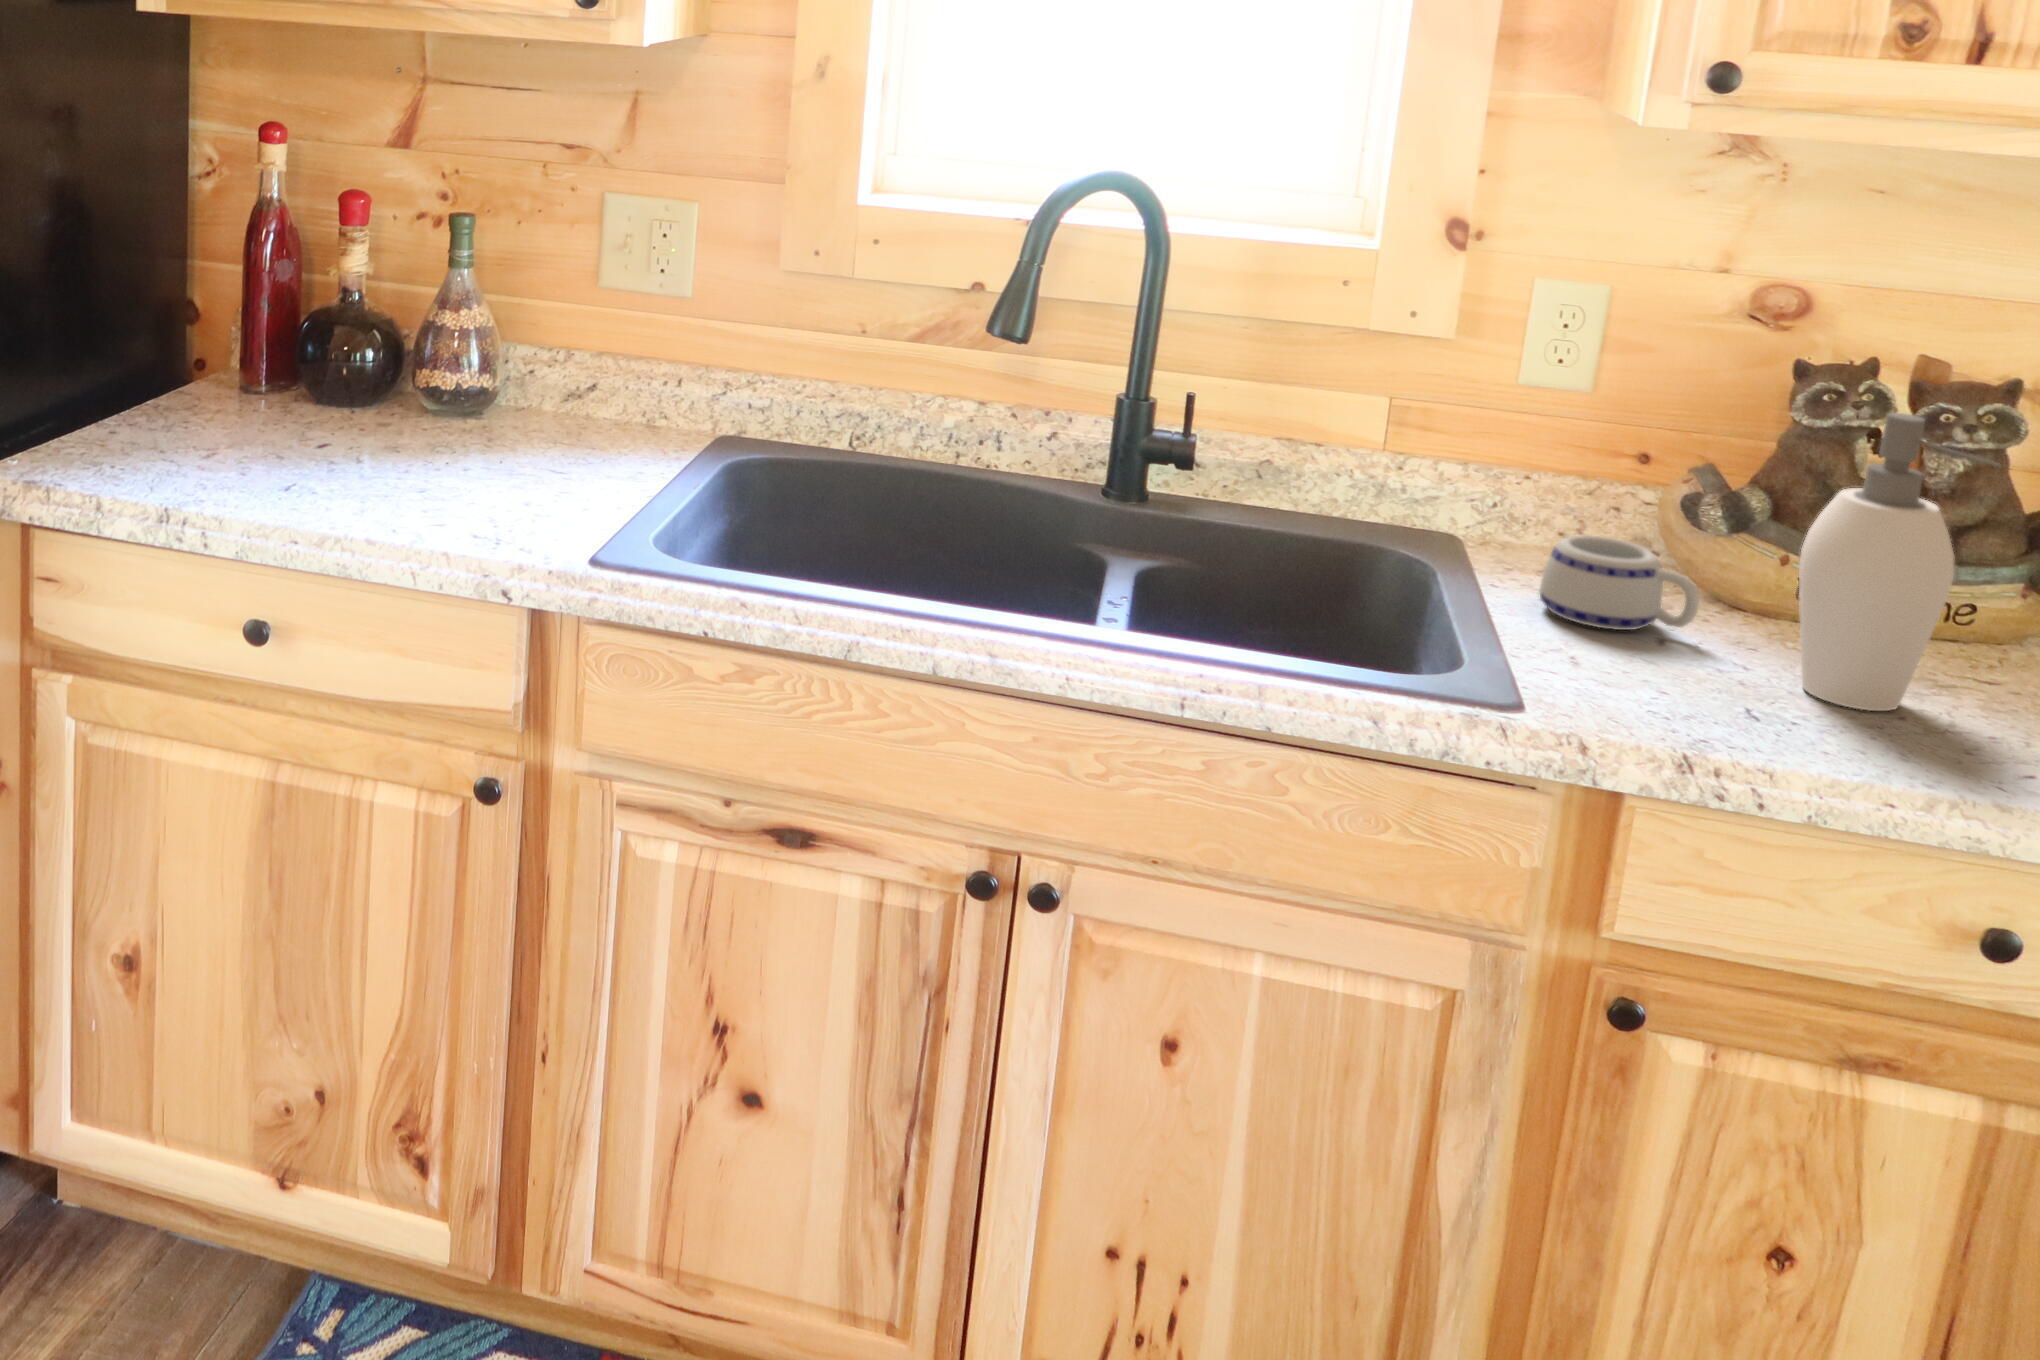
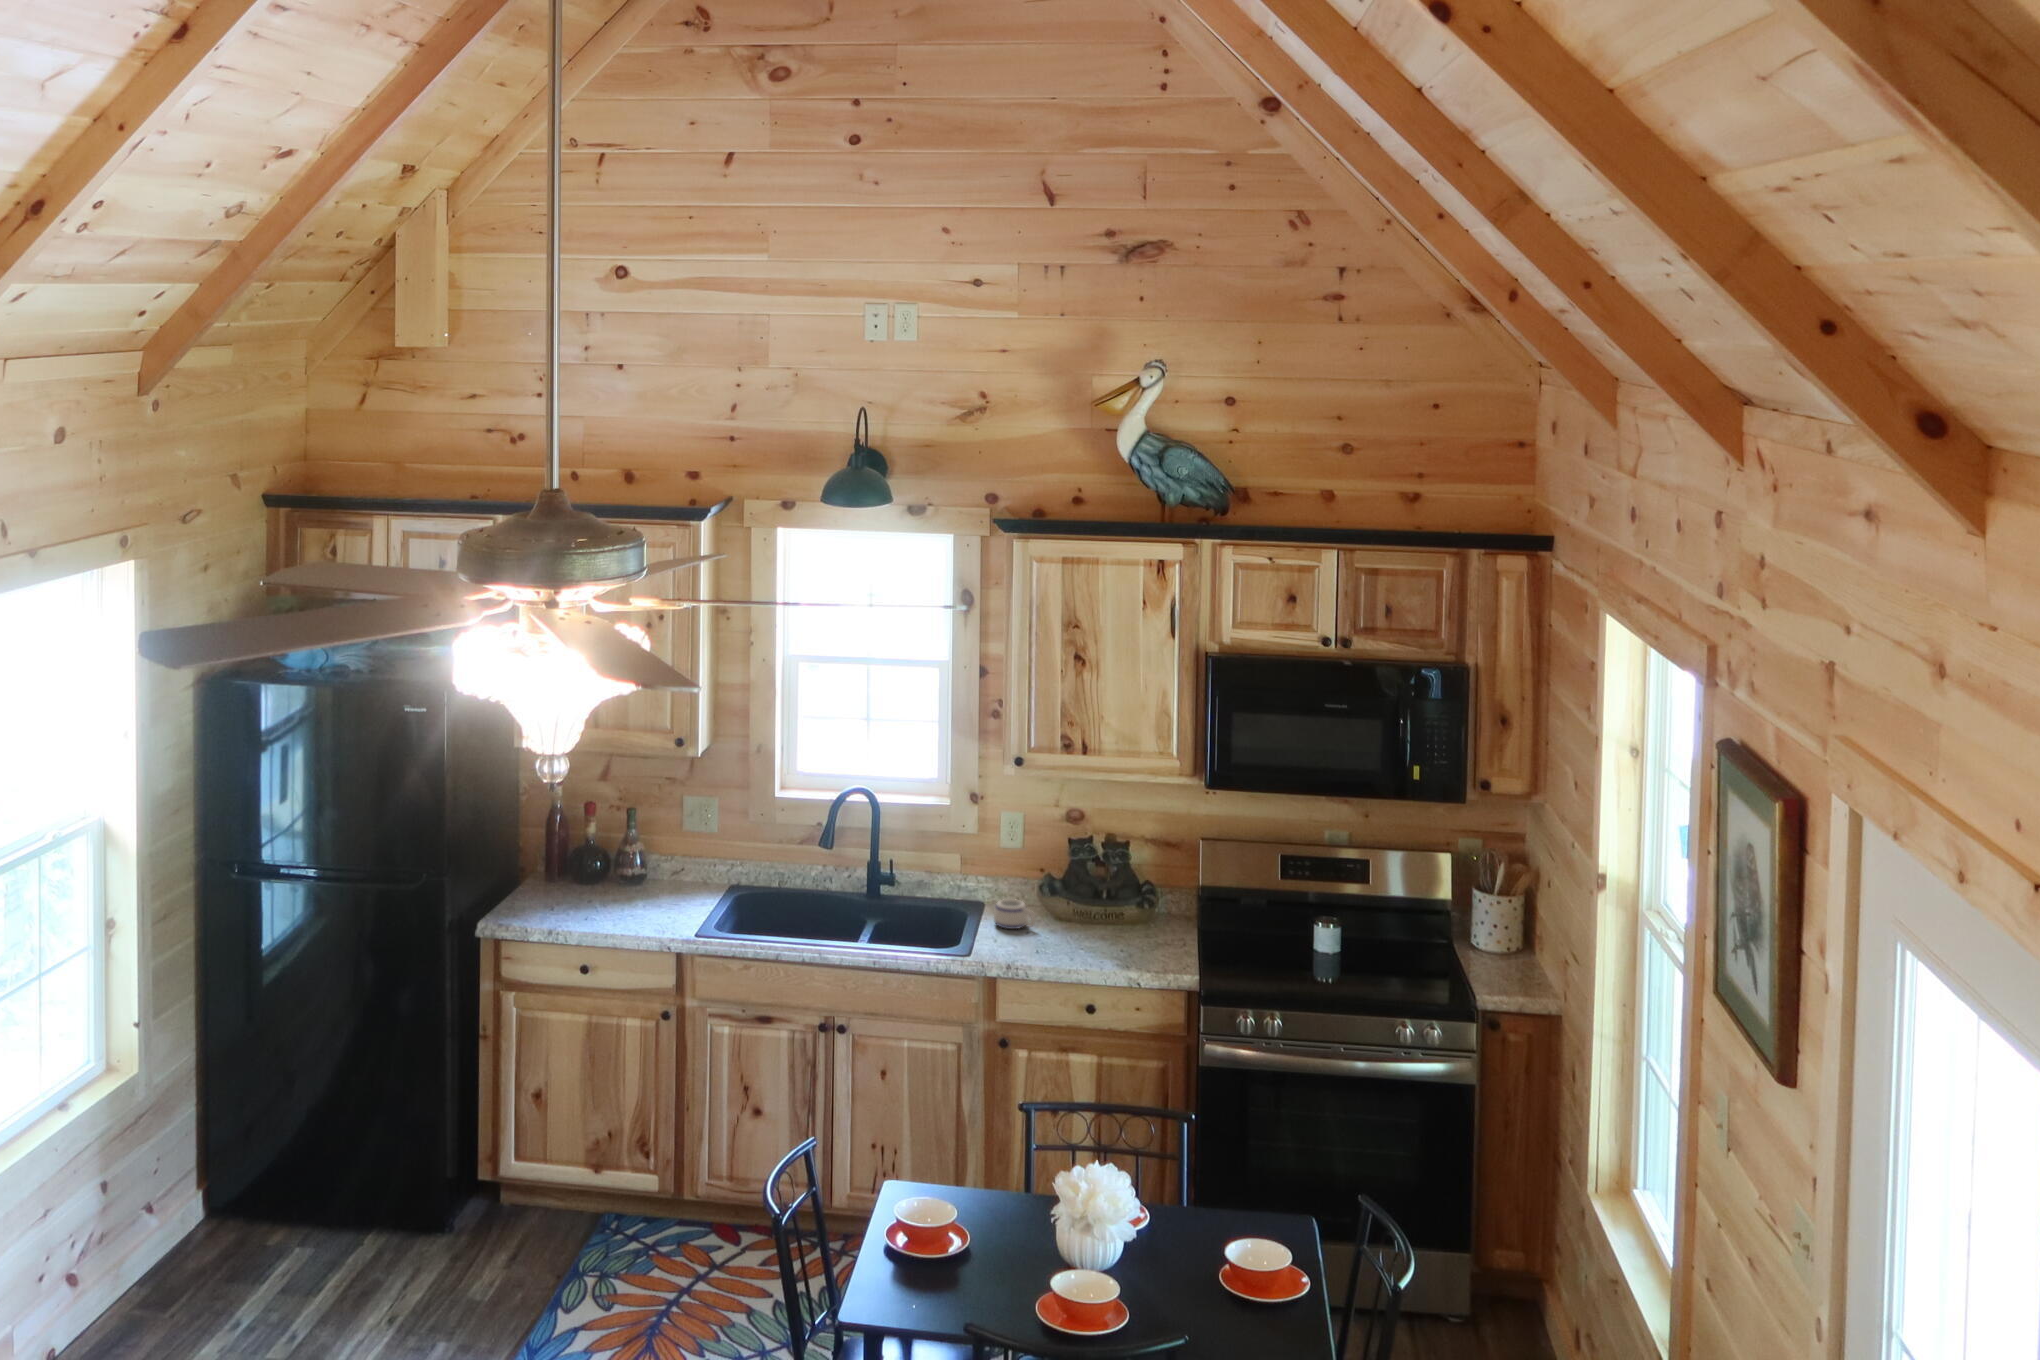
soap dispenser: present [1799,413,2001,711] -> none [1050,859,1088,947]

